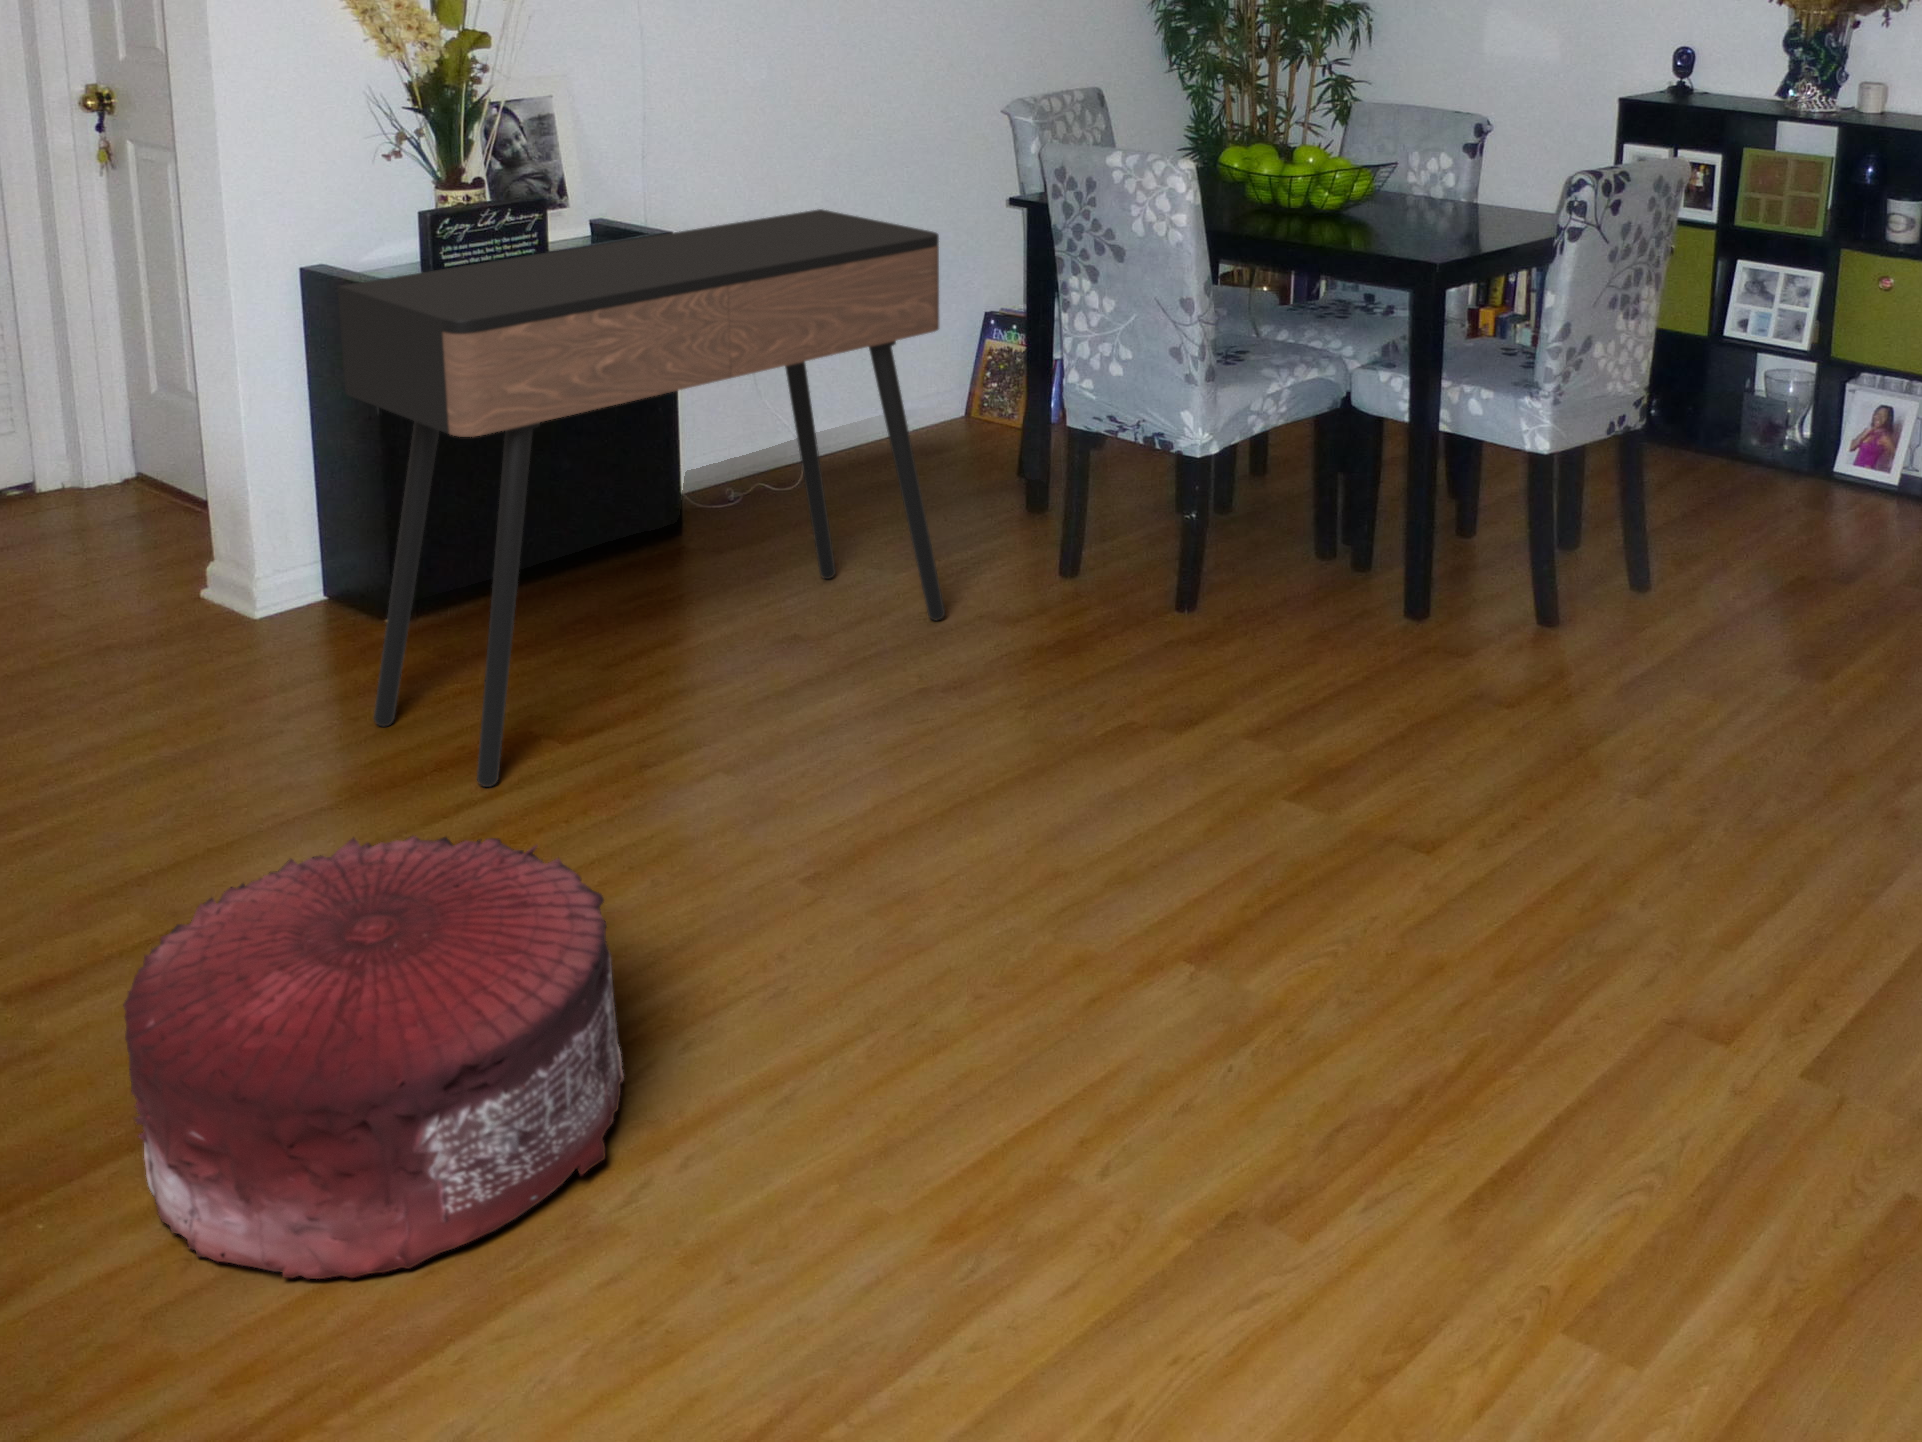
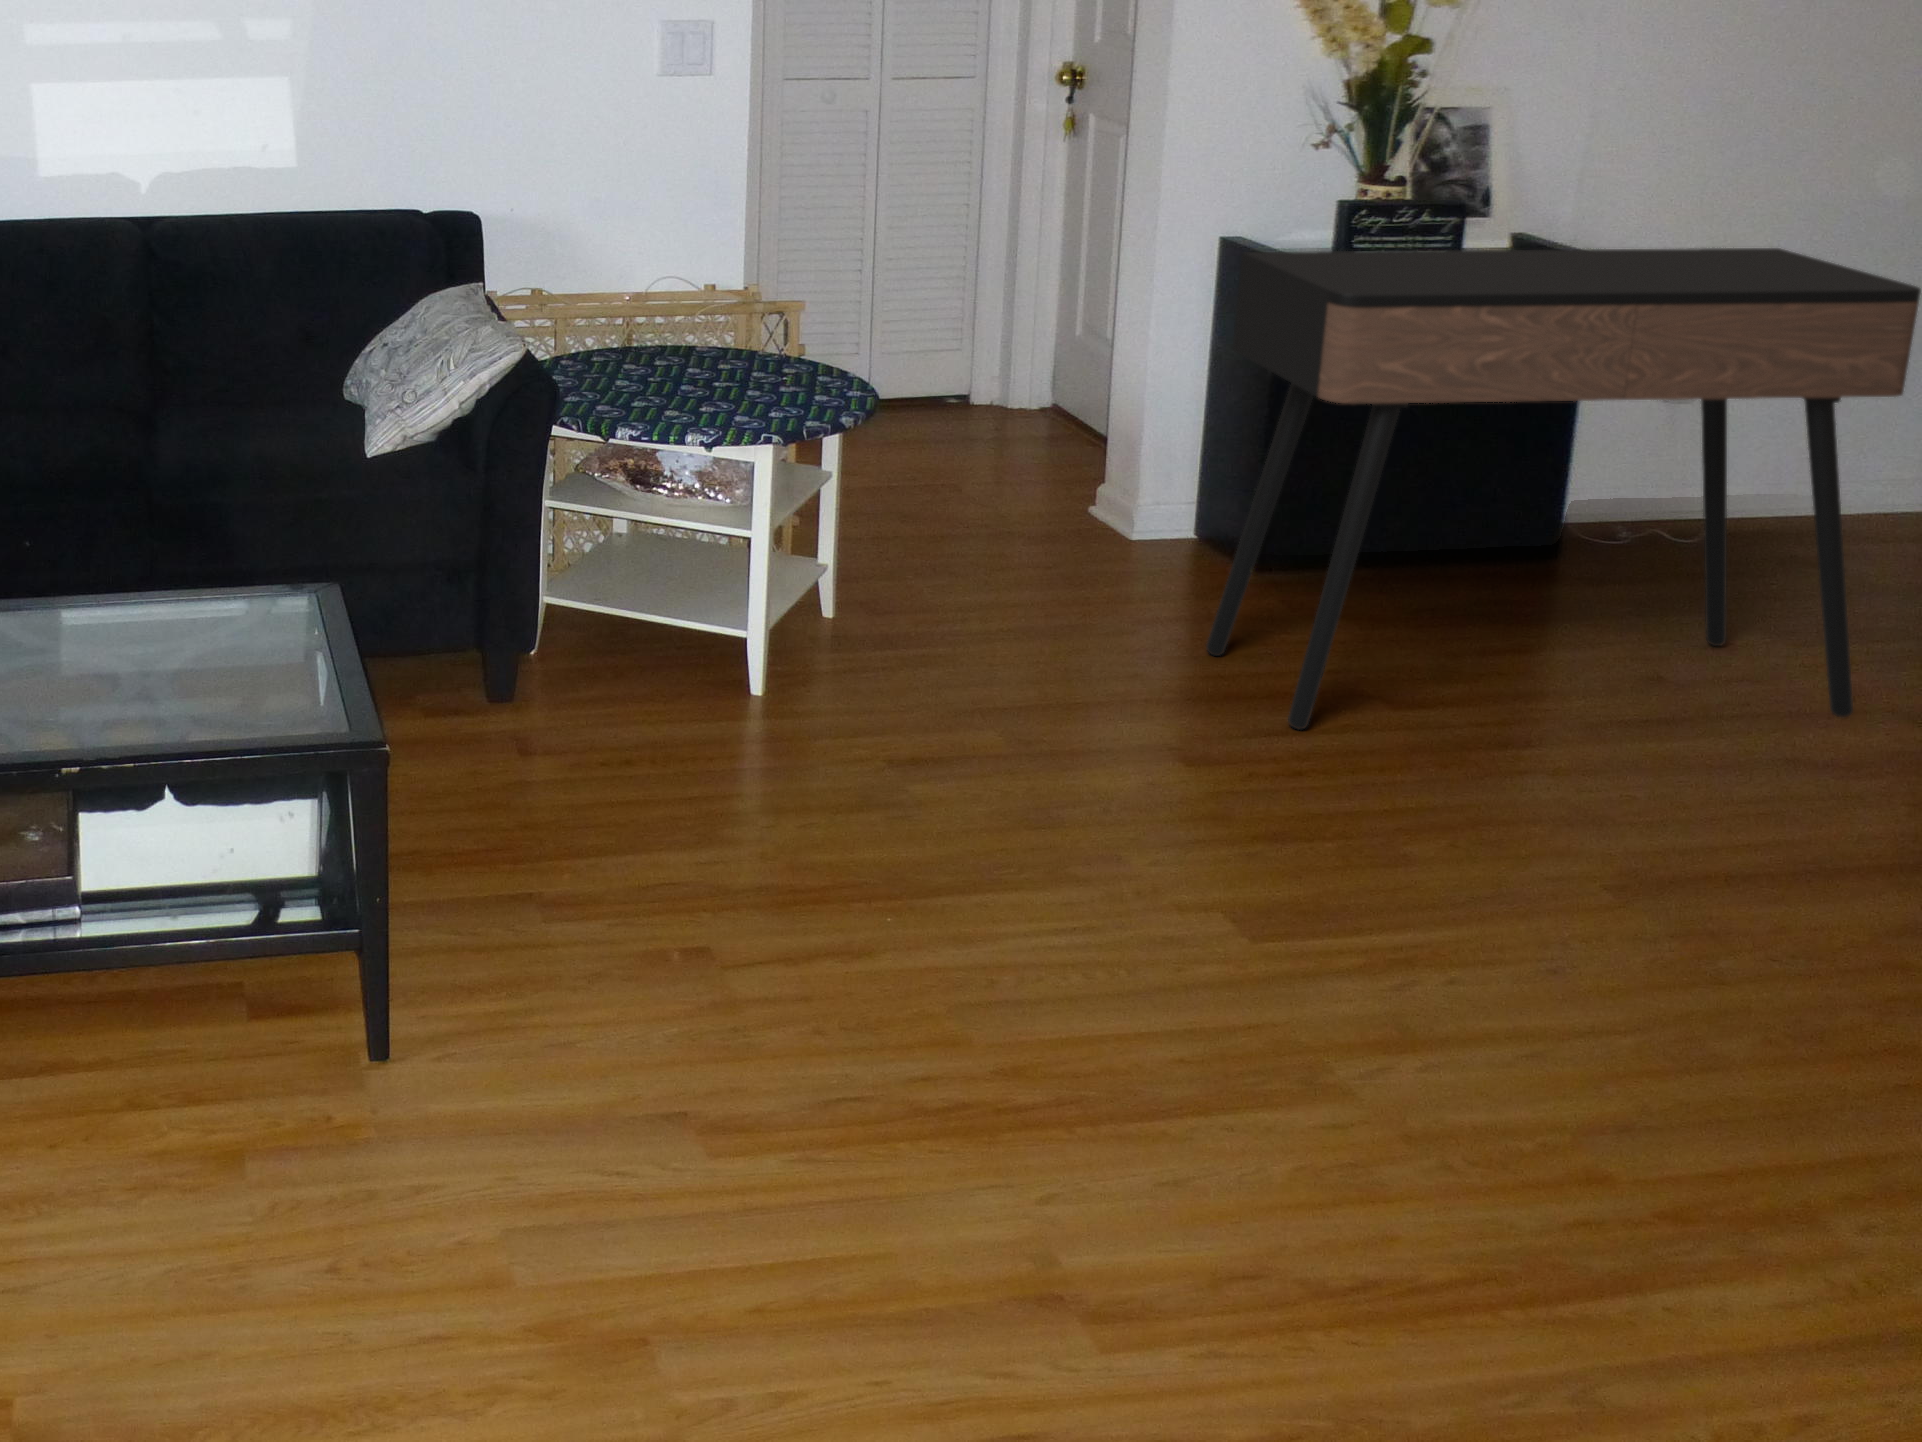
pouf: present [123,836,623,1279] -> none [956,707,1375,1052]

